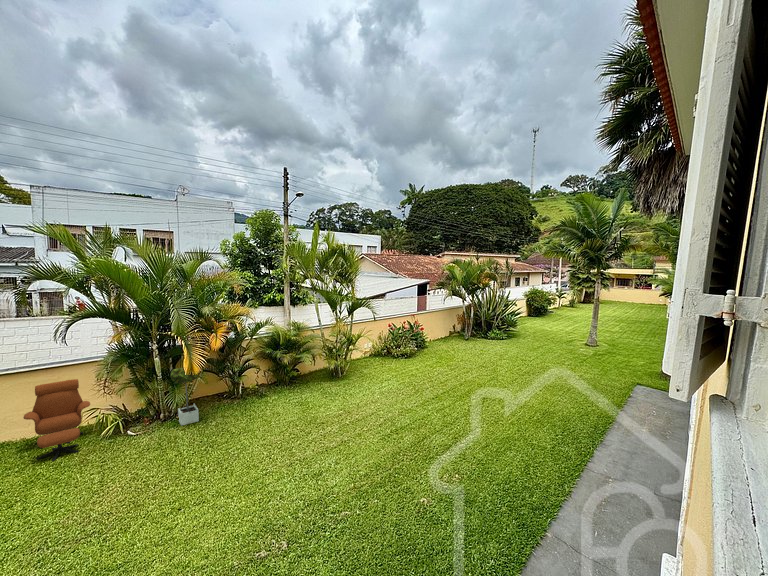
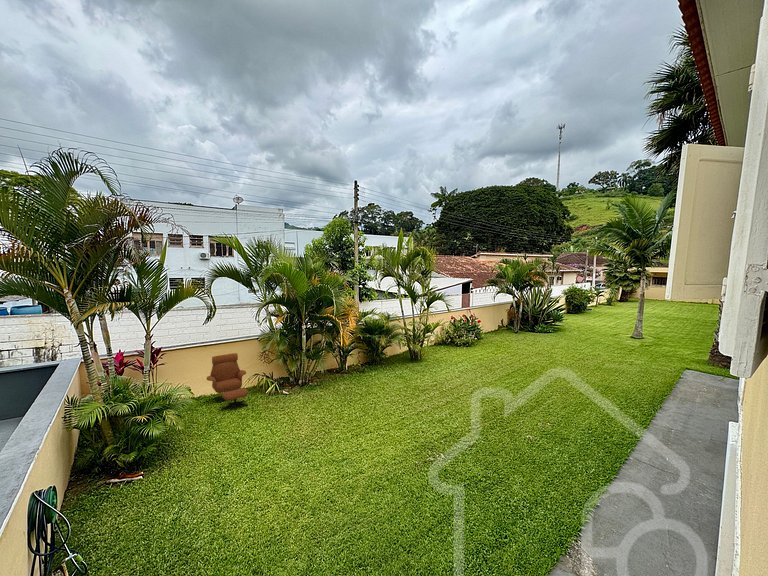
potted tree: present [170,368,199,425] -> none [302,346,322,391]

